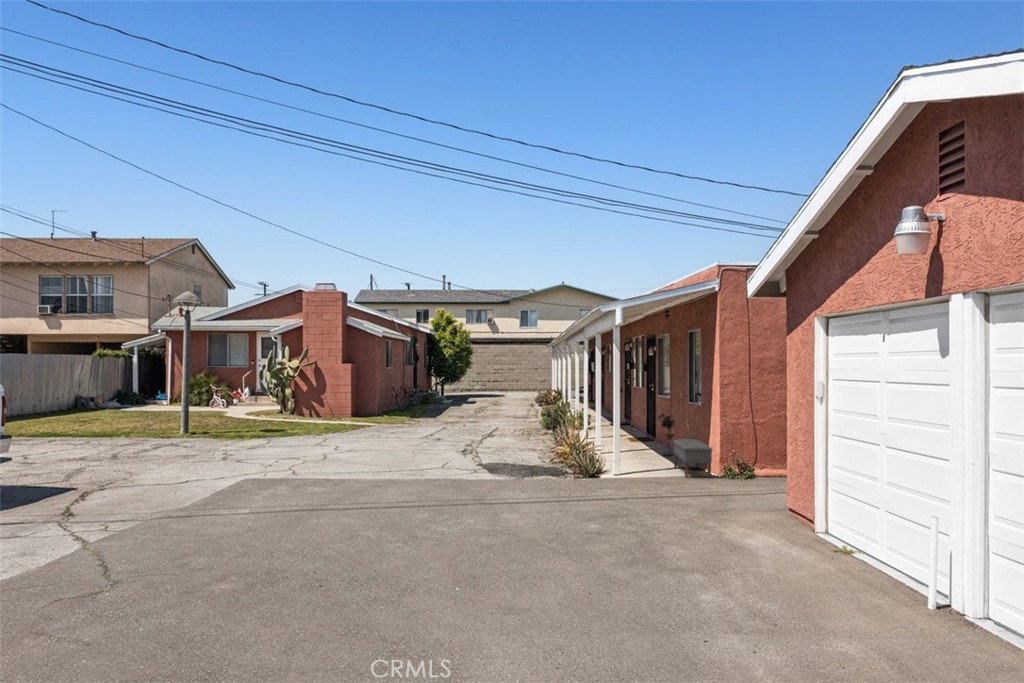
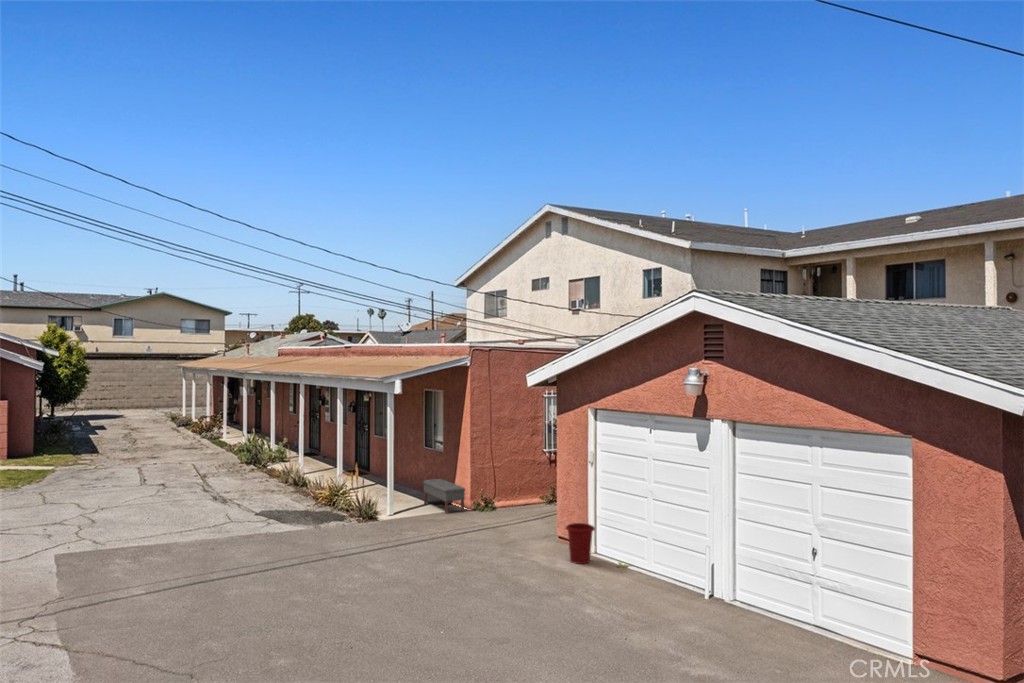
potted plant: present [659,414,674,456] -> none [394,454,410,491]
waste bin: none [771,484,818,542] -> present [566,523,595,564]

